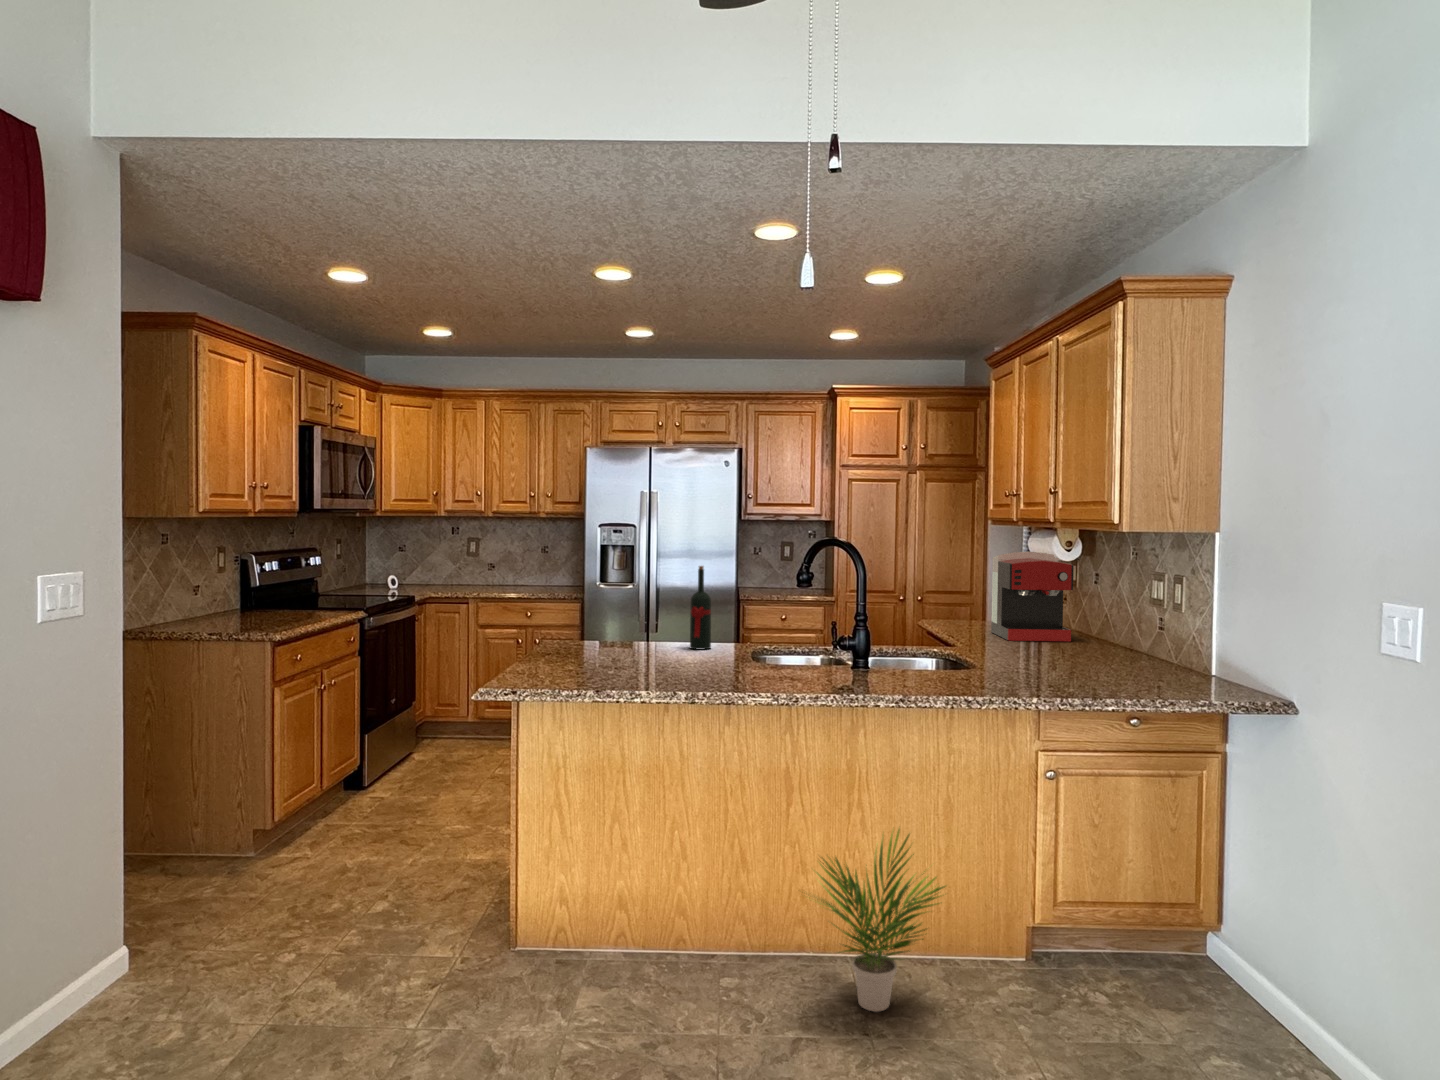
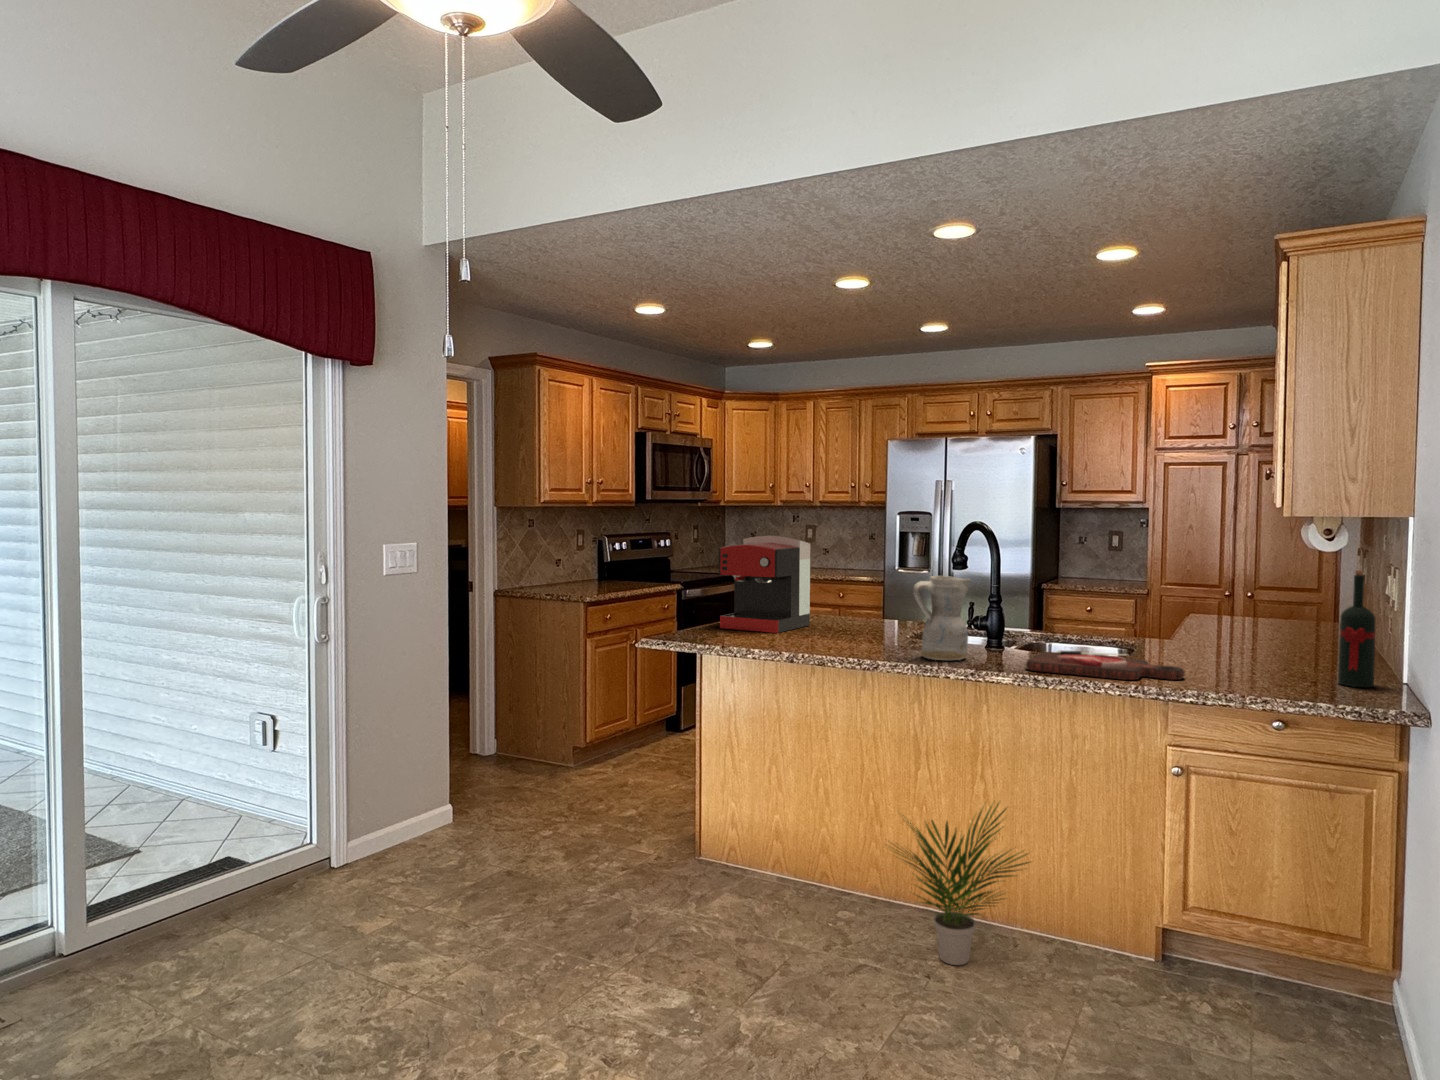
coffee maker: present [991,551,1073,642] -> present [719,535,810,633]
wine bottle: present [690,566,711,650] -> present [1338,570,1375,687]
ceramic pitcher: none [814,596,866,687] -> present [913,576,970,660]
cutting board: none [926,667,1073,693] -> present [1026,651,1185,680]

